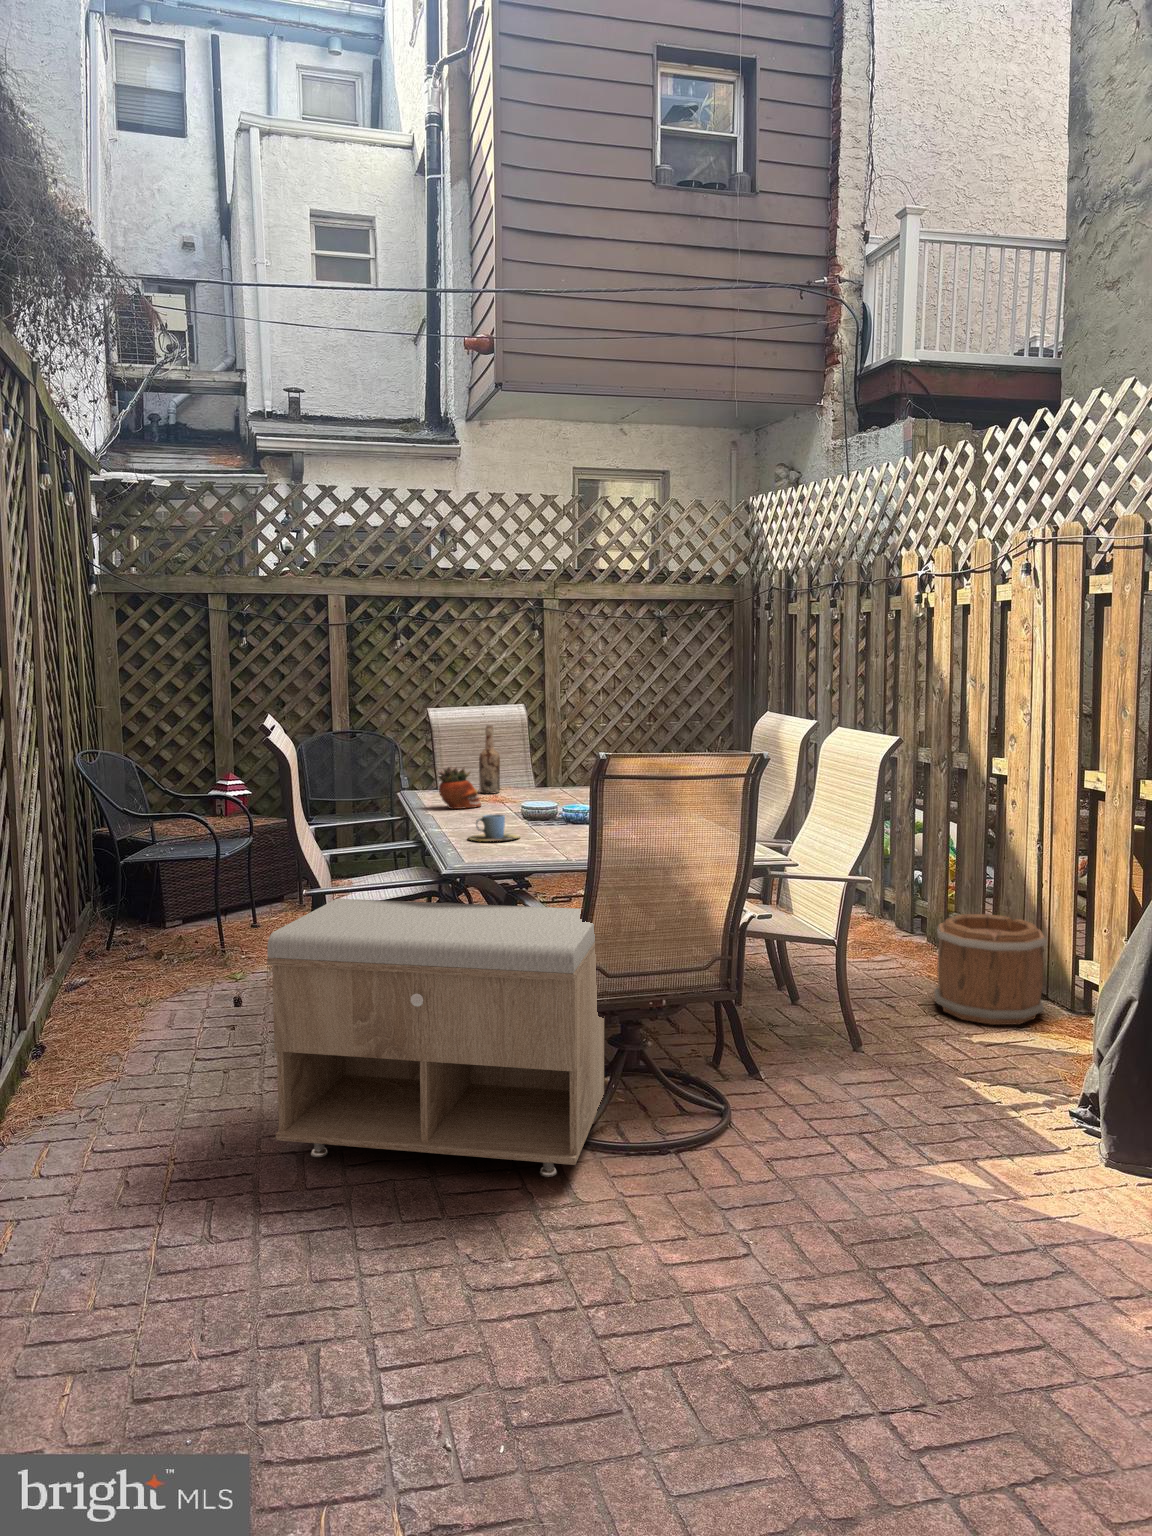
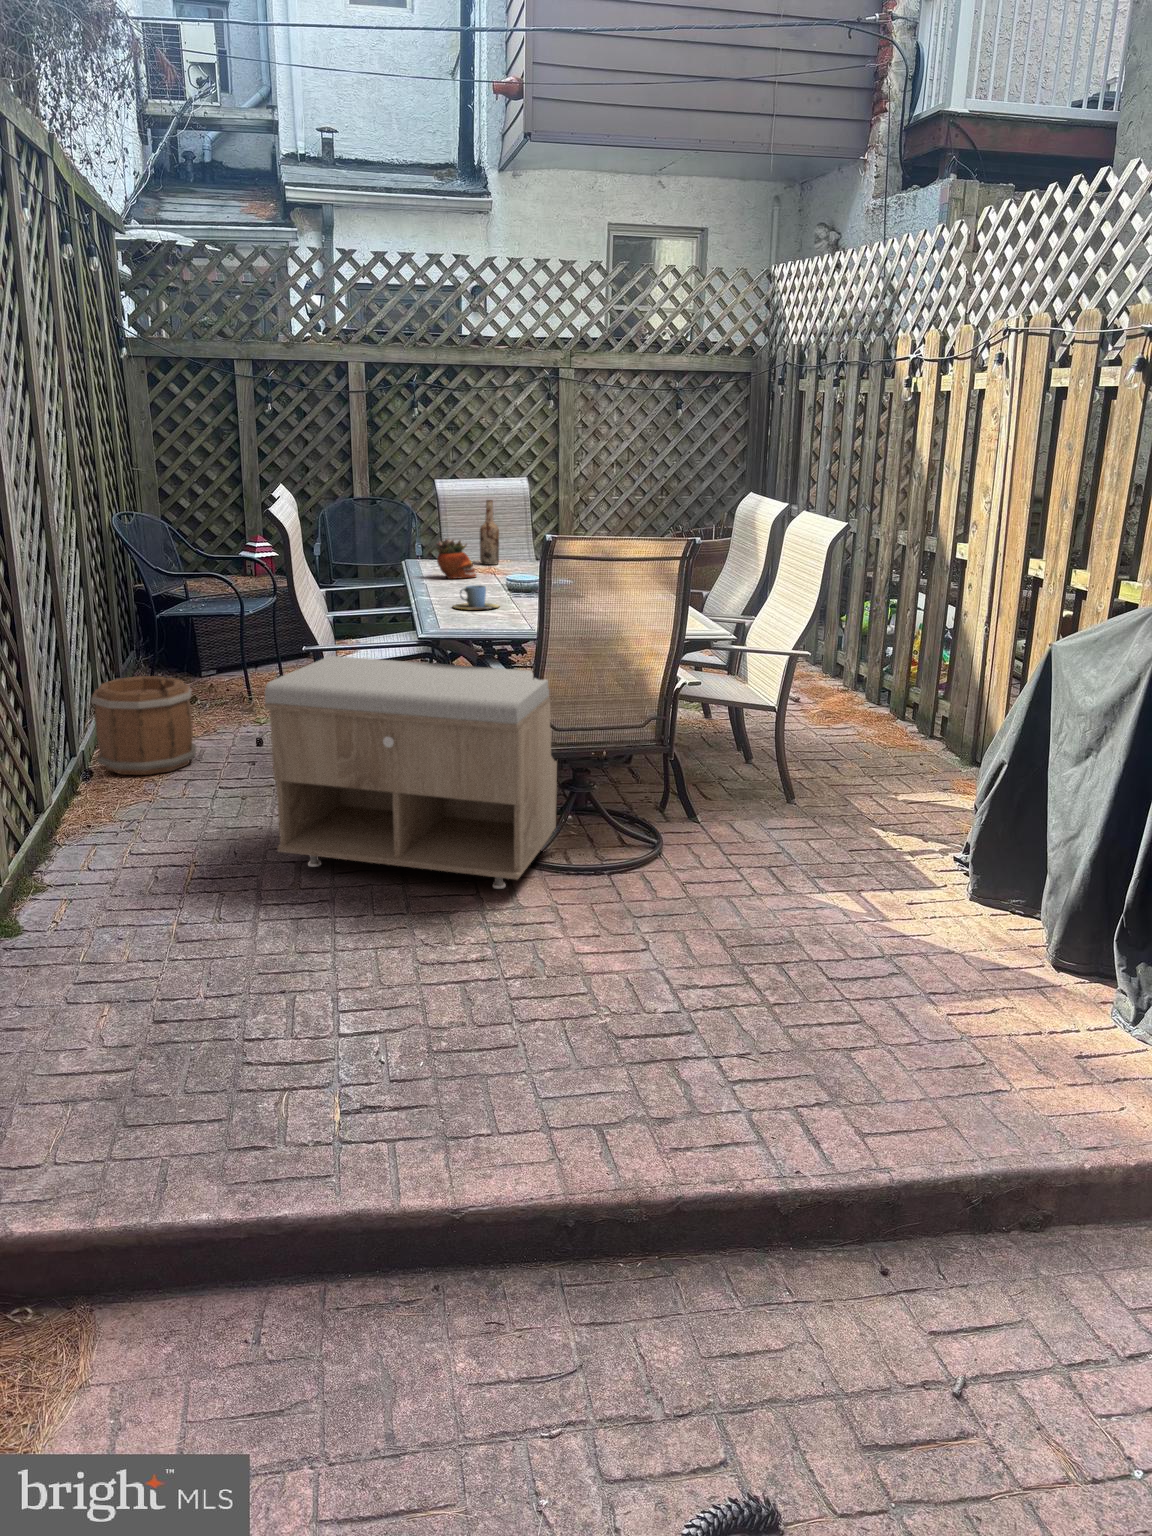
bucket: present [934,914,1046,1025] -> present [91,676,196,775]

